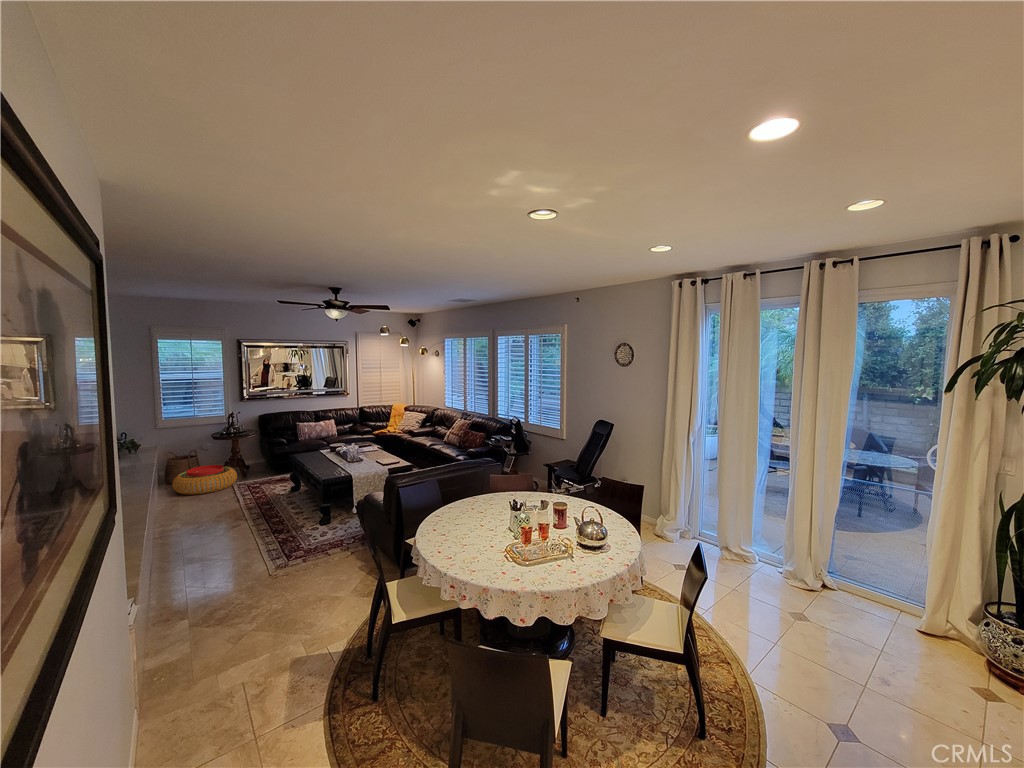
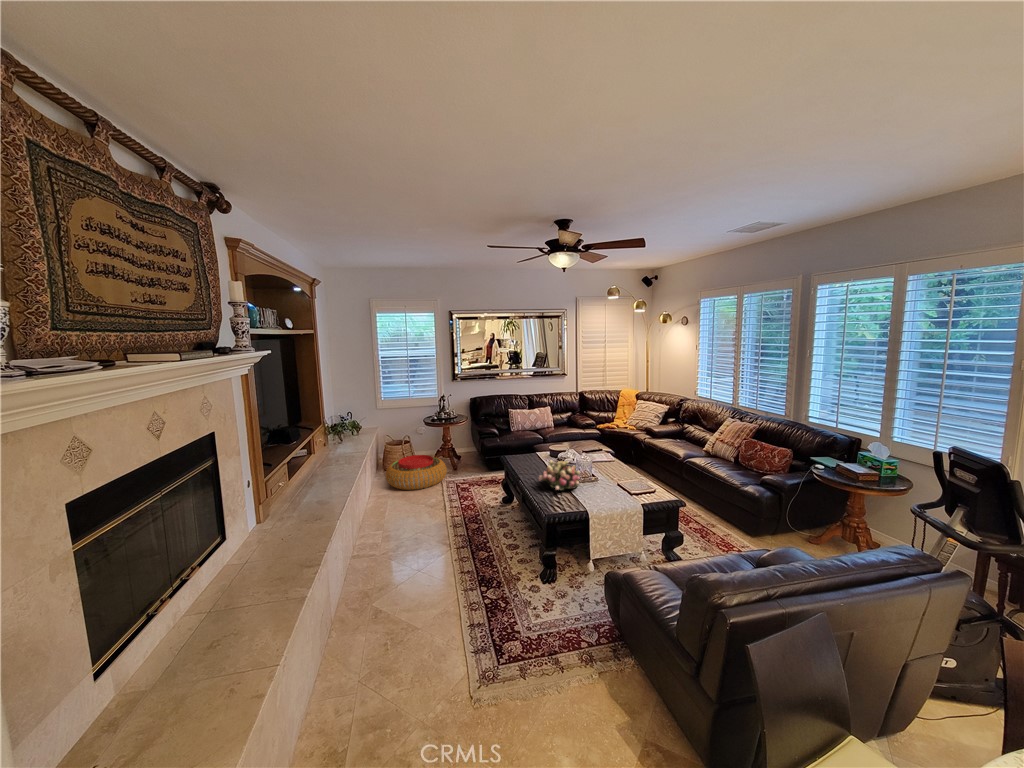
flower arrangement: none [319,448,350,467] -> present [539,460,580,490]

